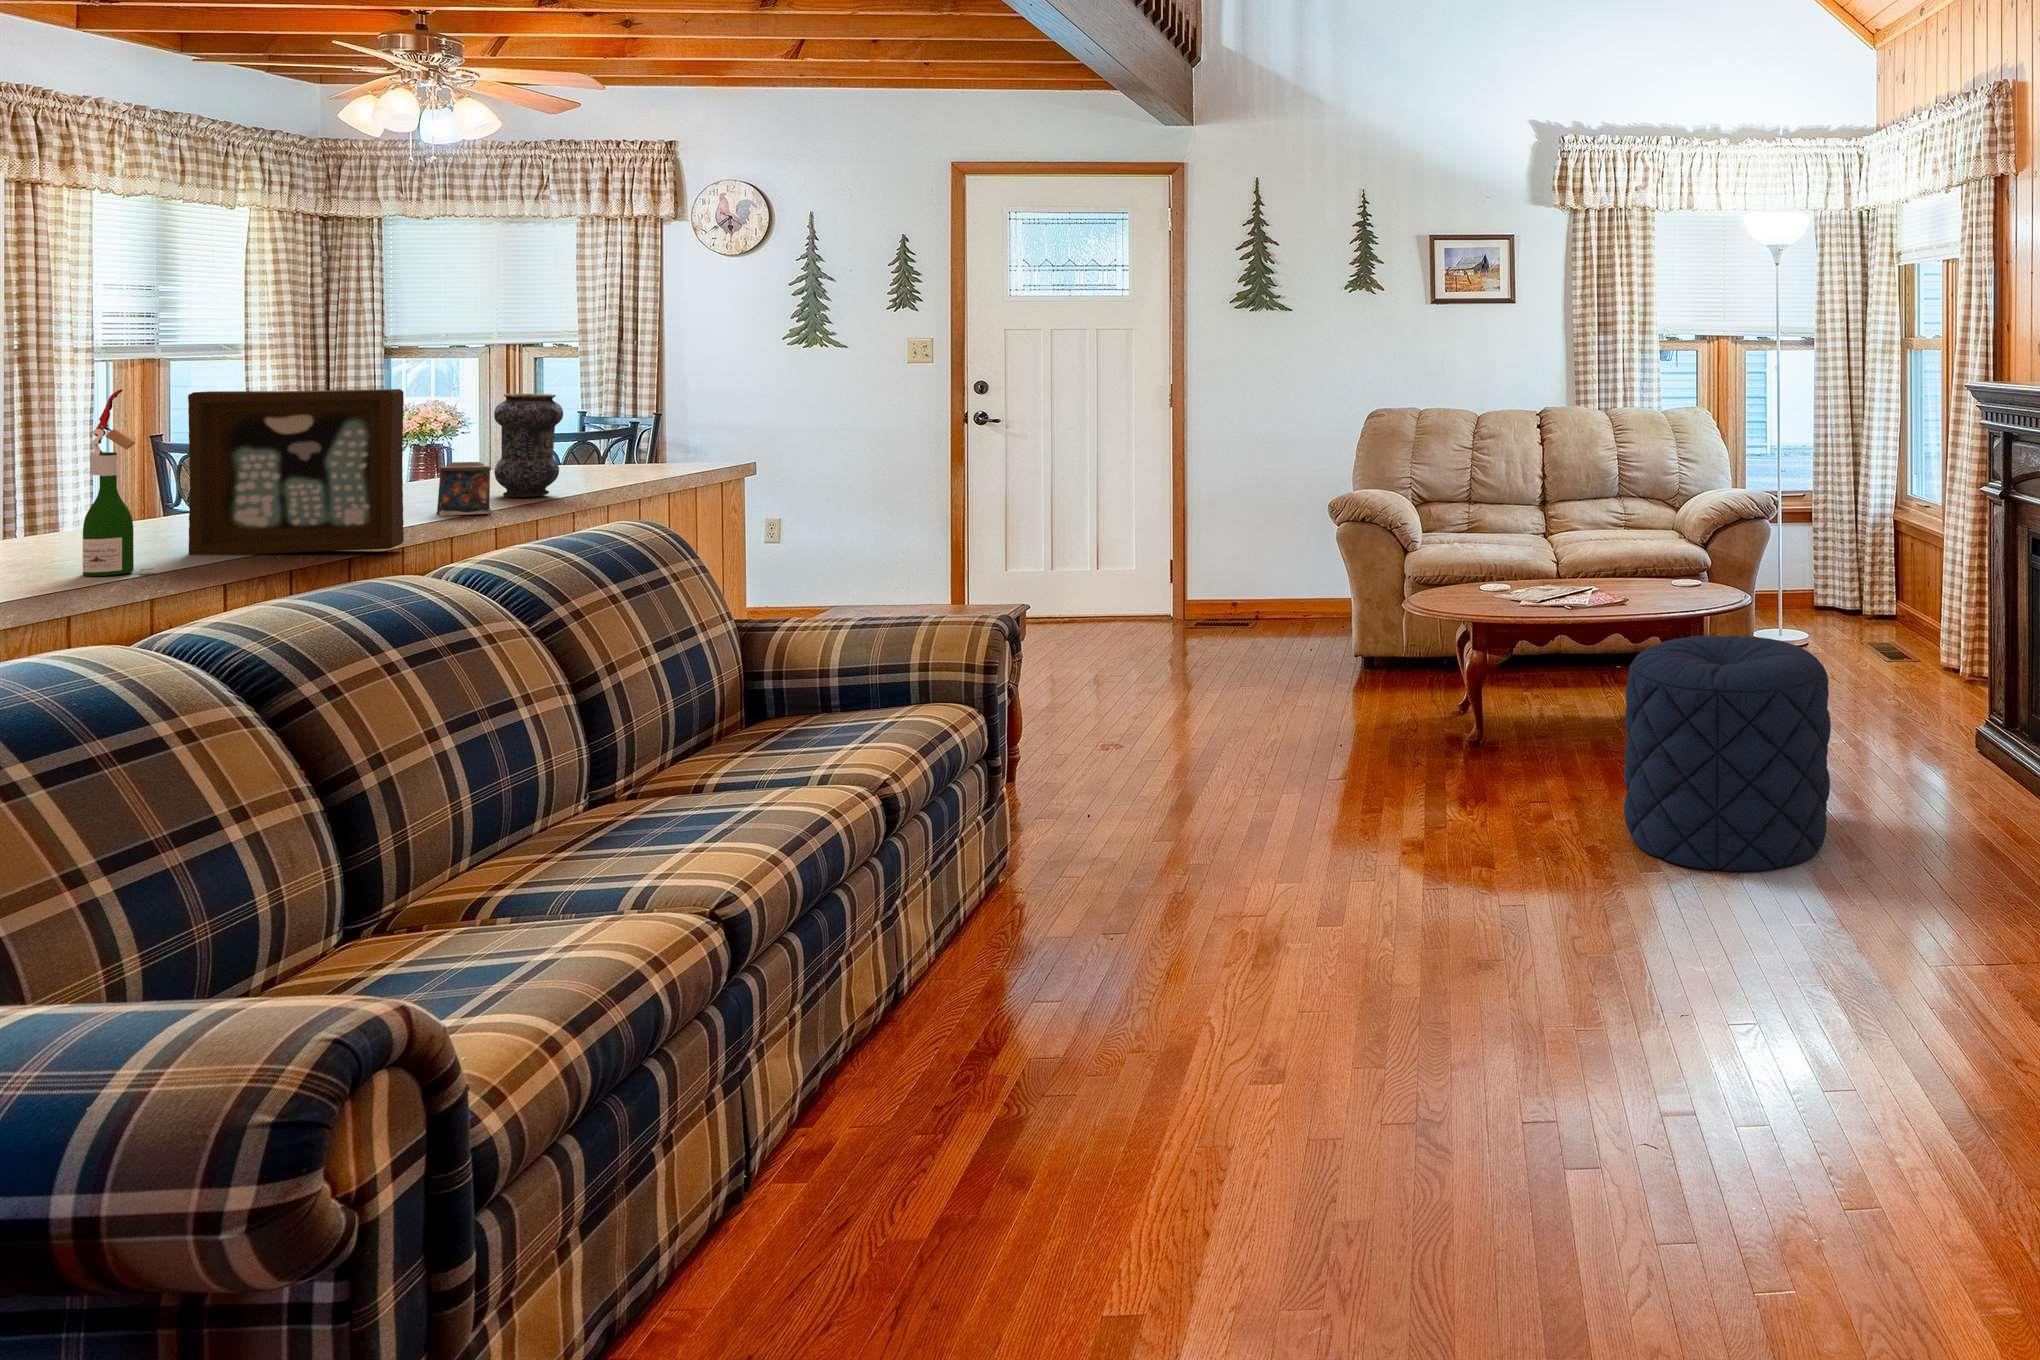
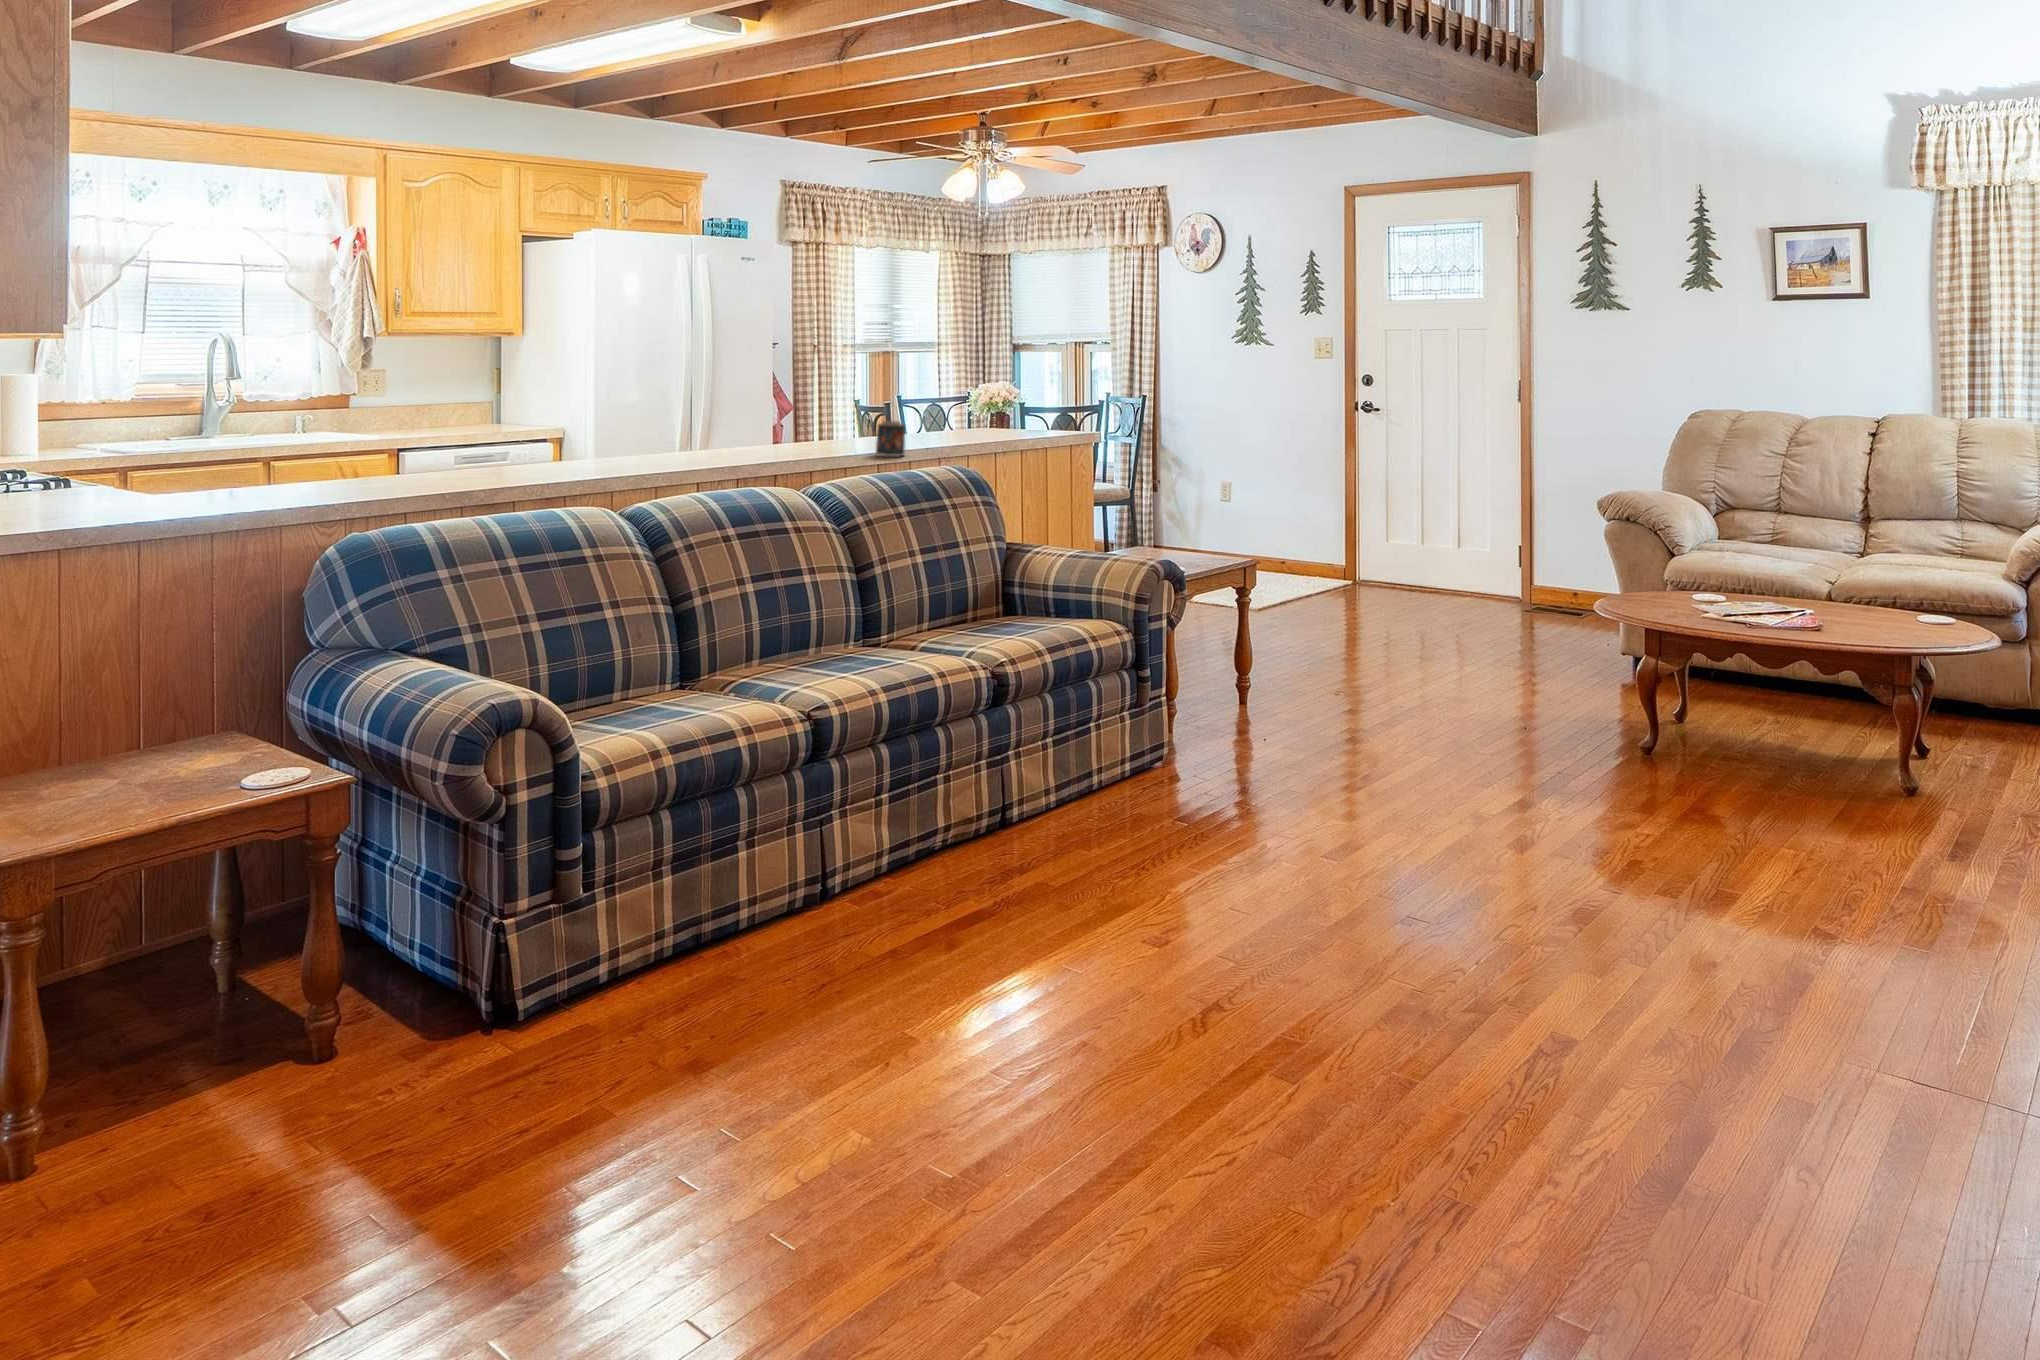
wine bottle: present [83,389,157,576] -> none [650,368,681,475]
picture frame: present [188,389,404,555] -> none [713,370,812,472]
vase: present [494,394,563,498] -> none [928,376,968,448]
pouf: present [1624,636,1831,871] -> none [1693,656,1931,914]

